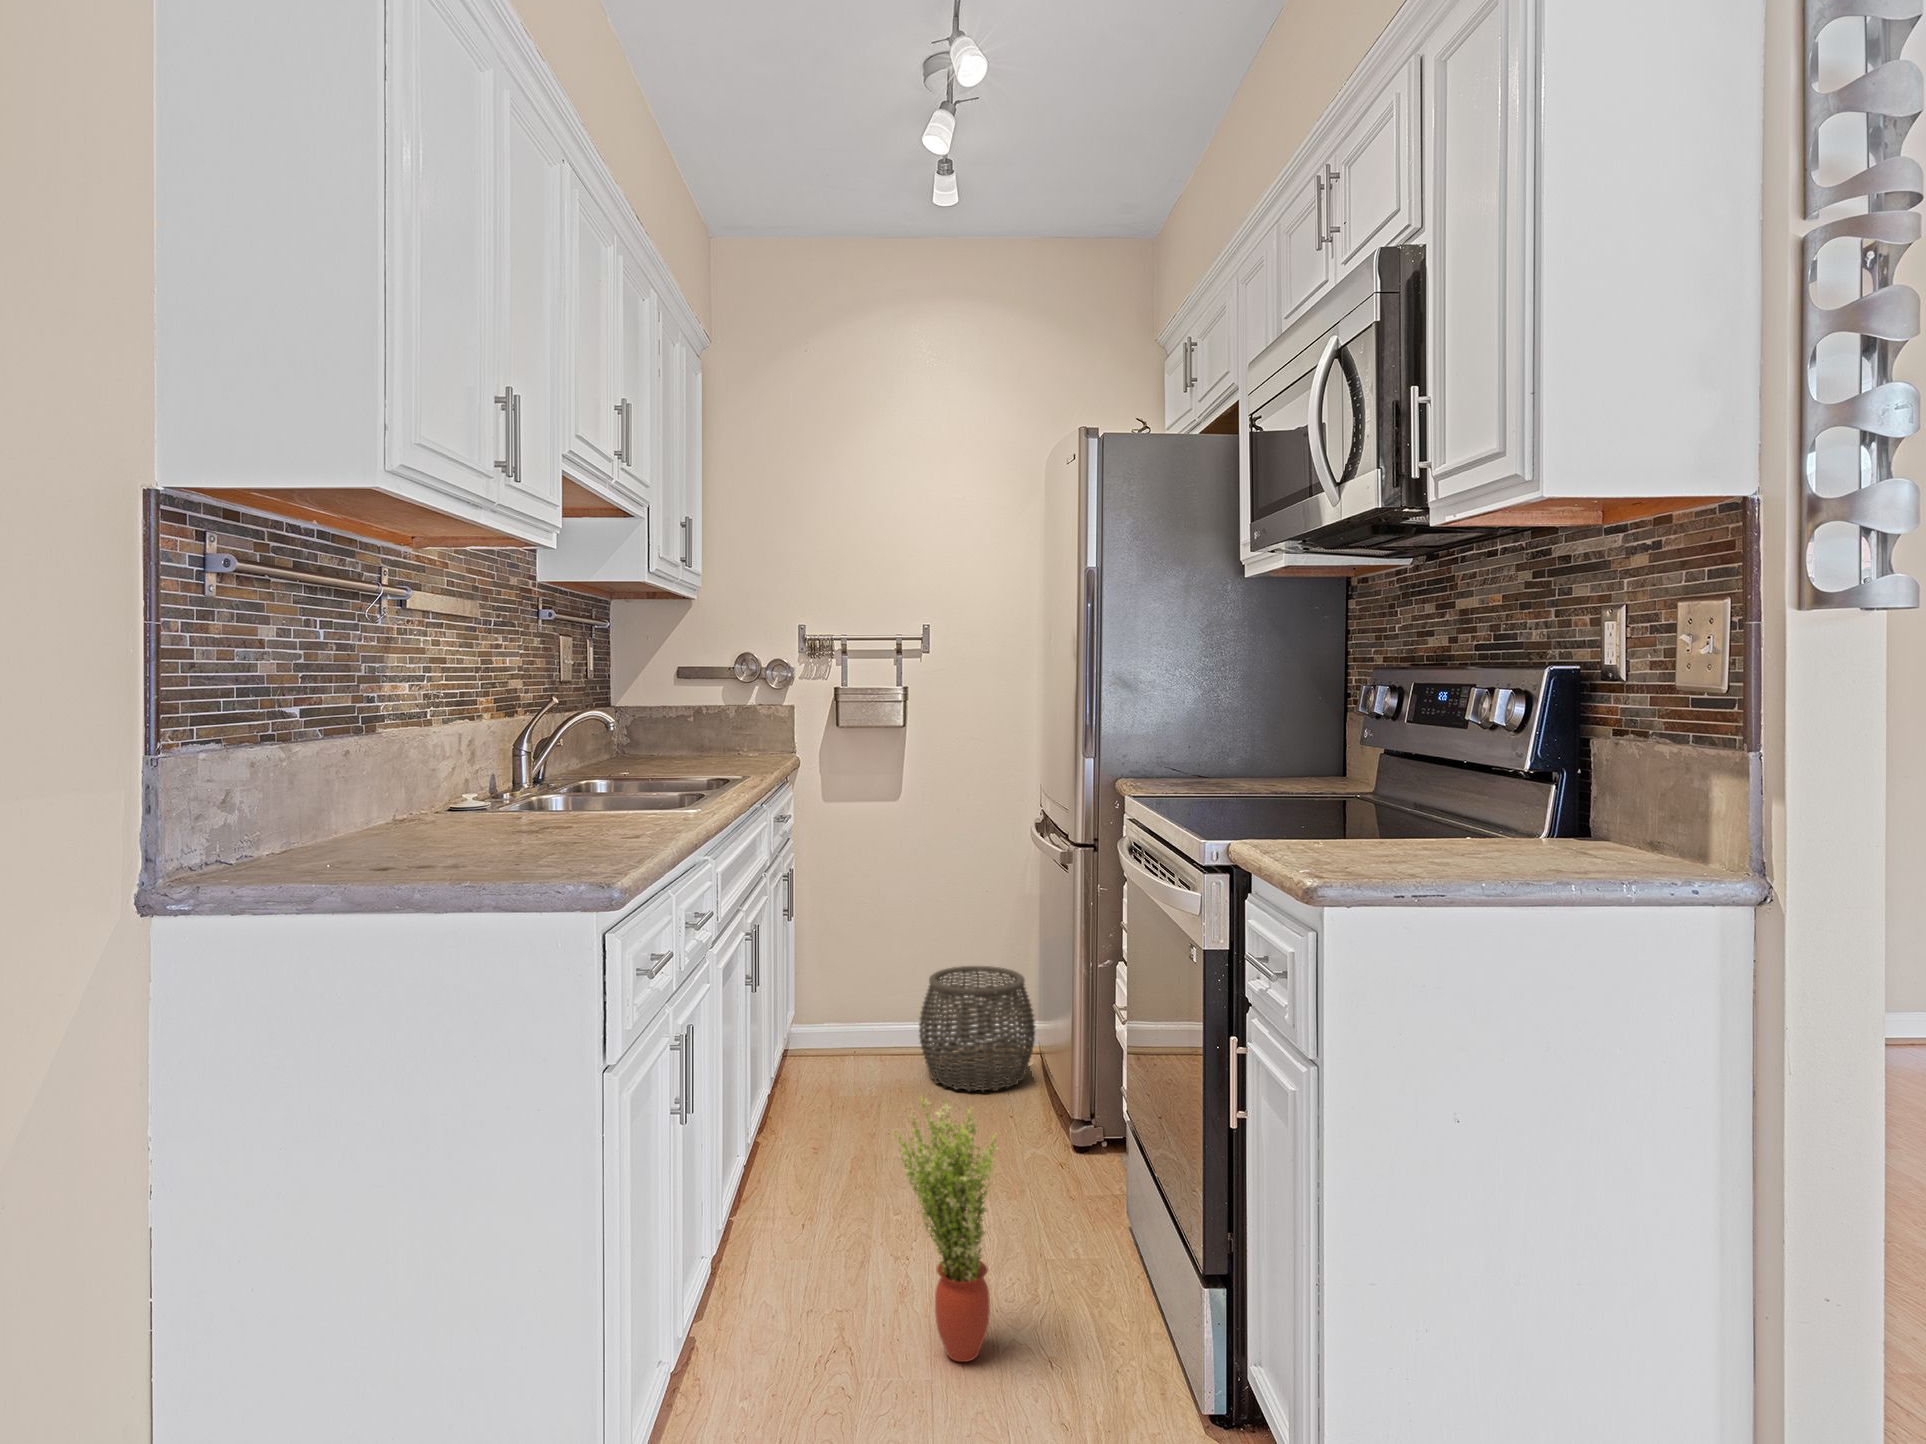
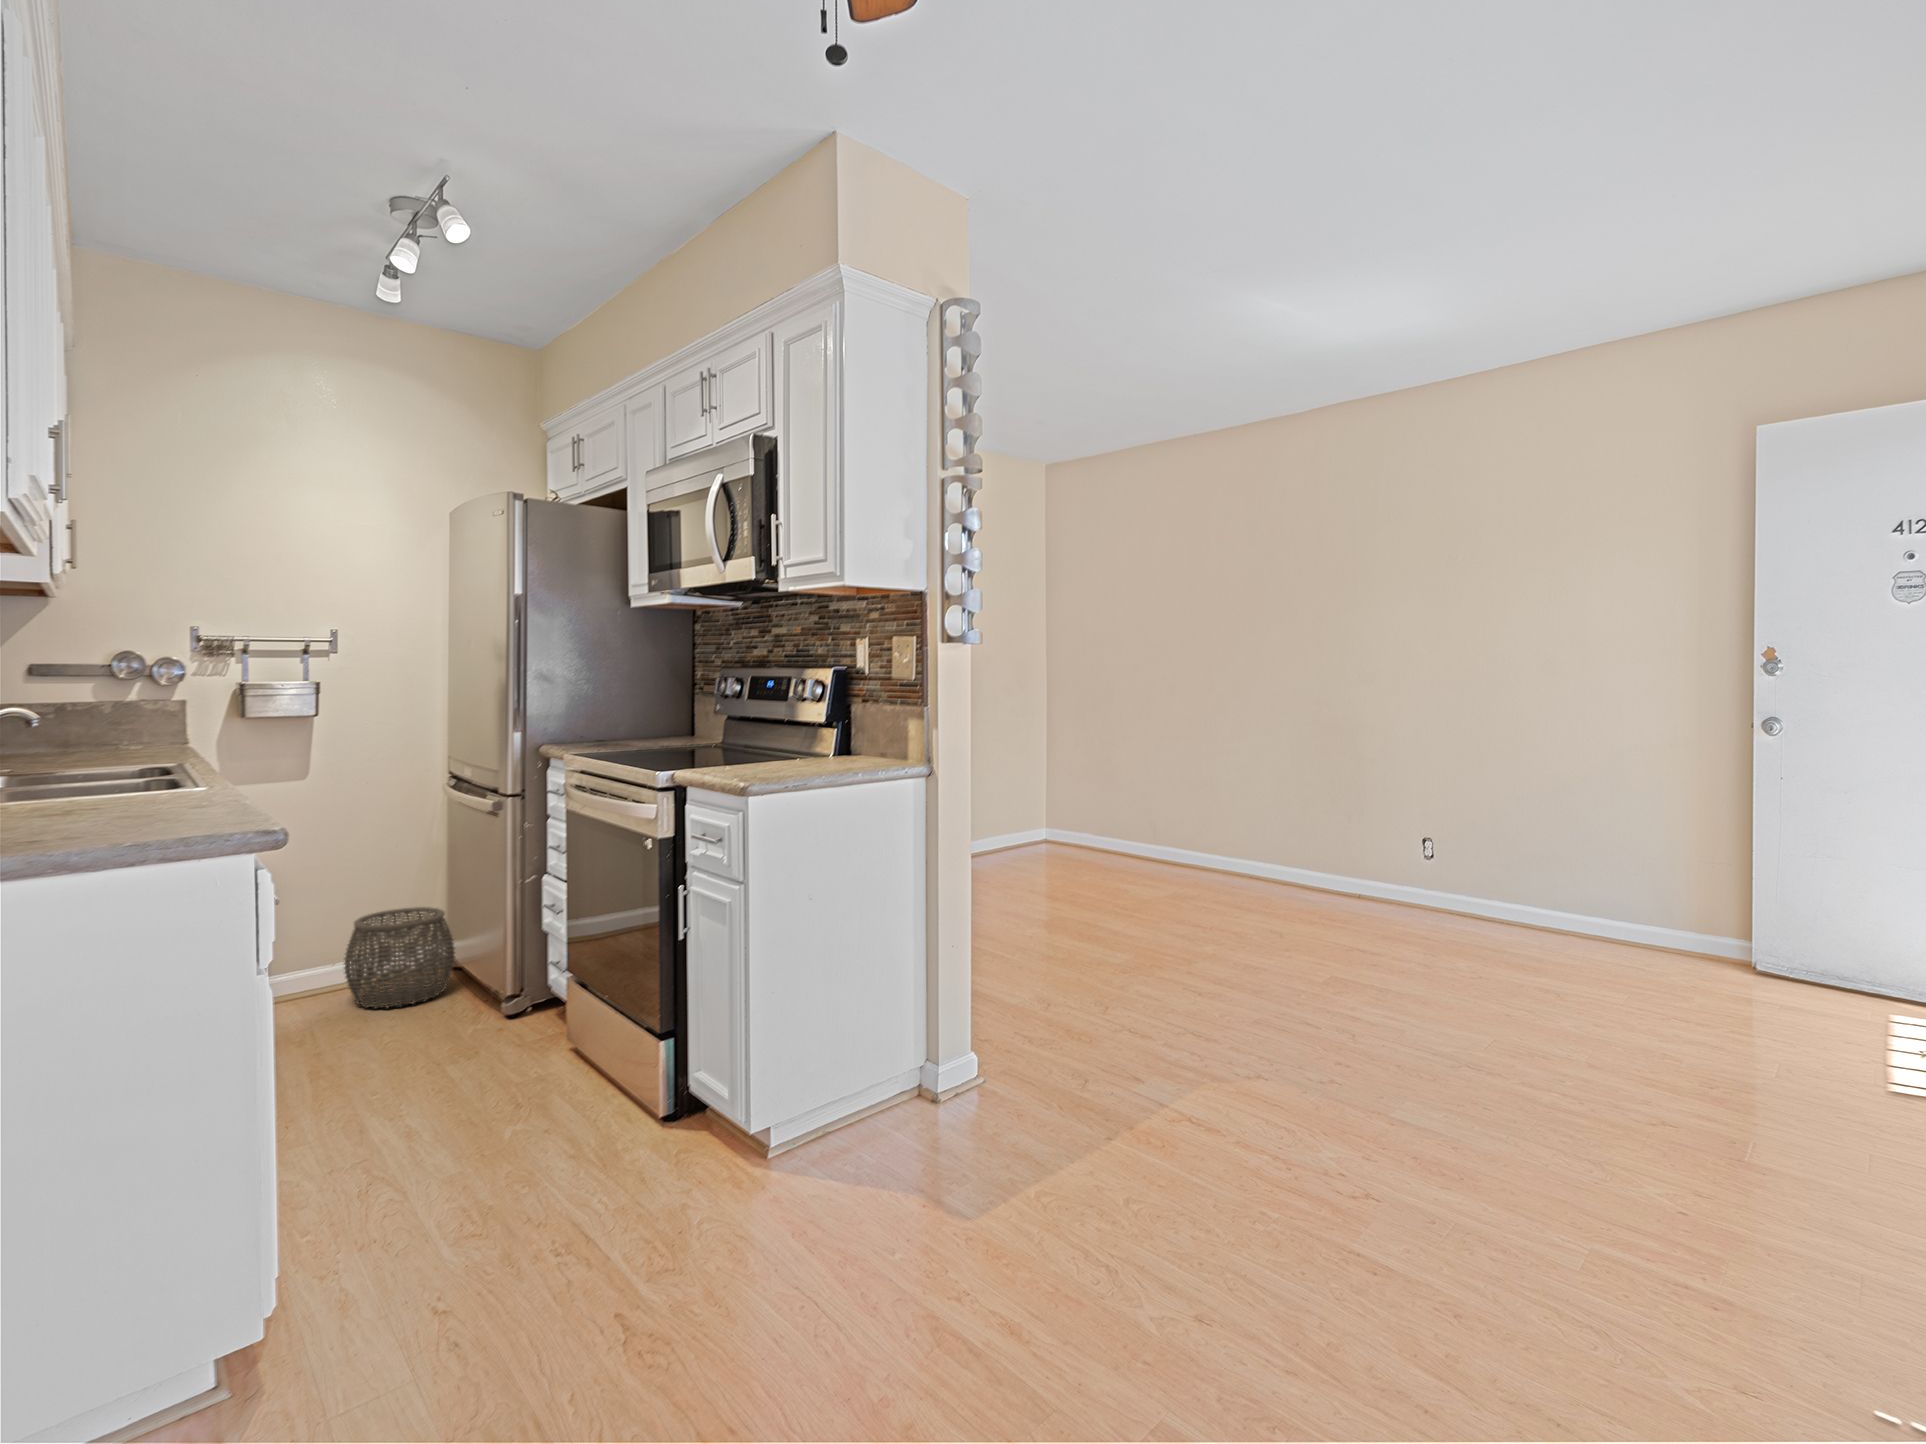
potted plant: present [897,1098,999,1362] -> none [427,967,512,1146]

